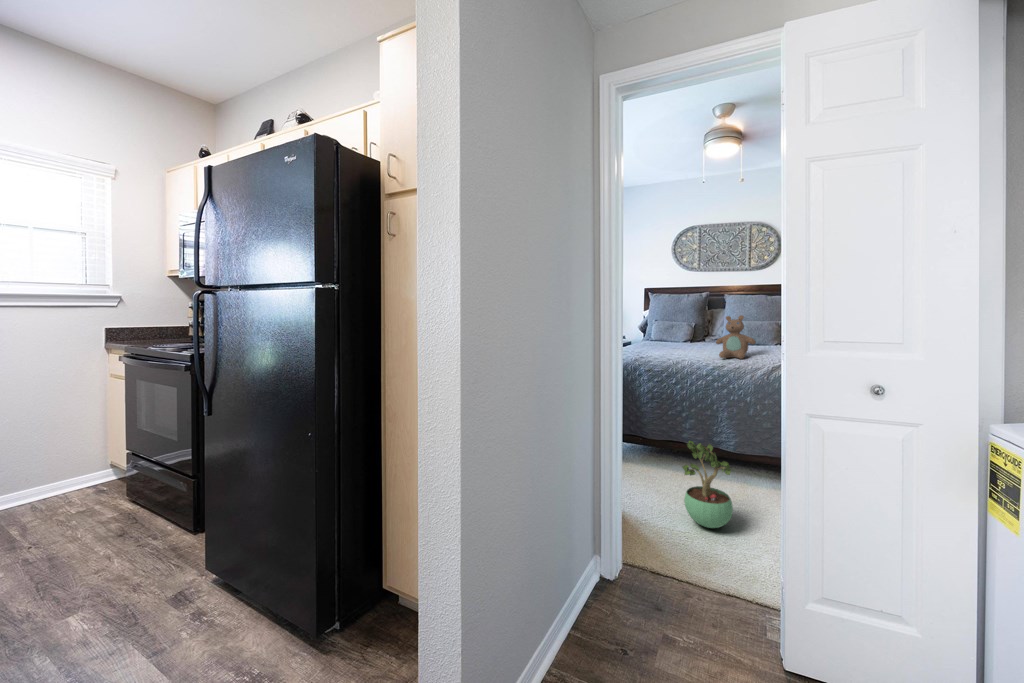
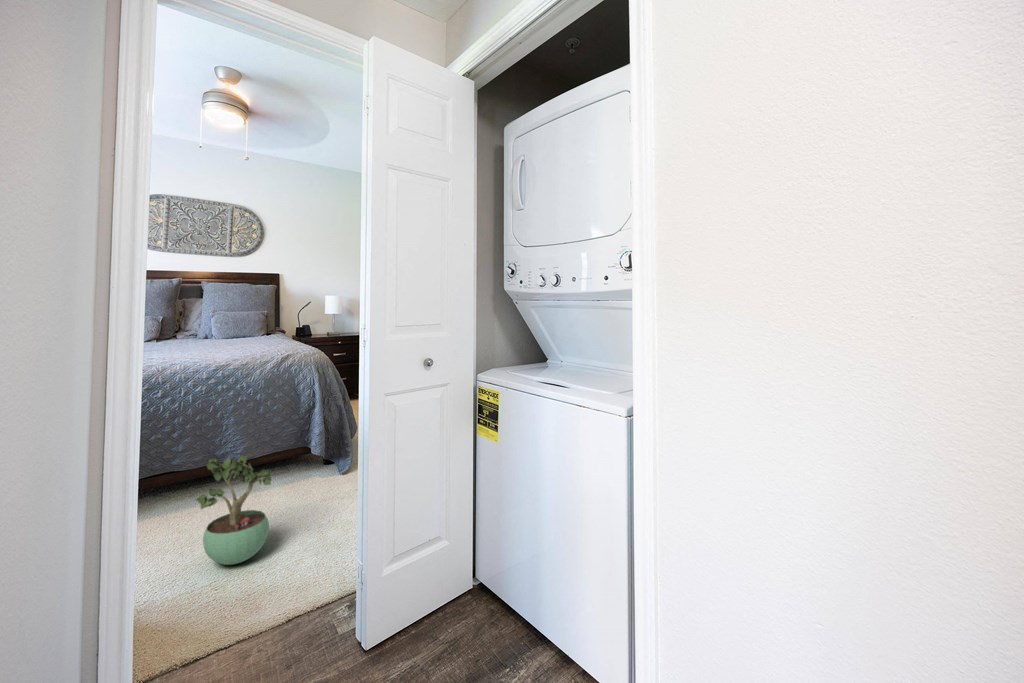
teddy bear: present [716,315,756,359] -> none [212,302,262,354]

